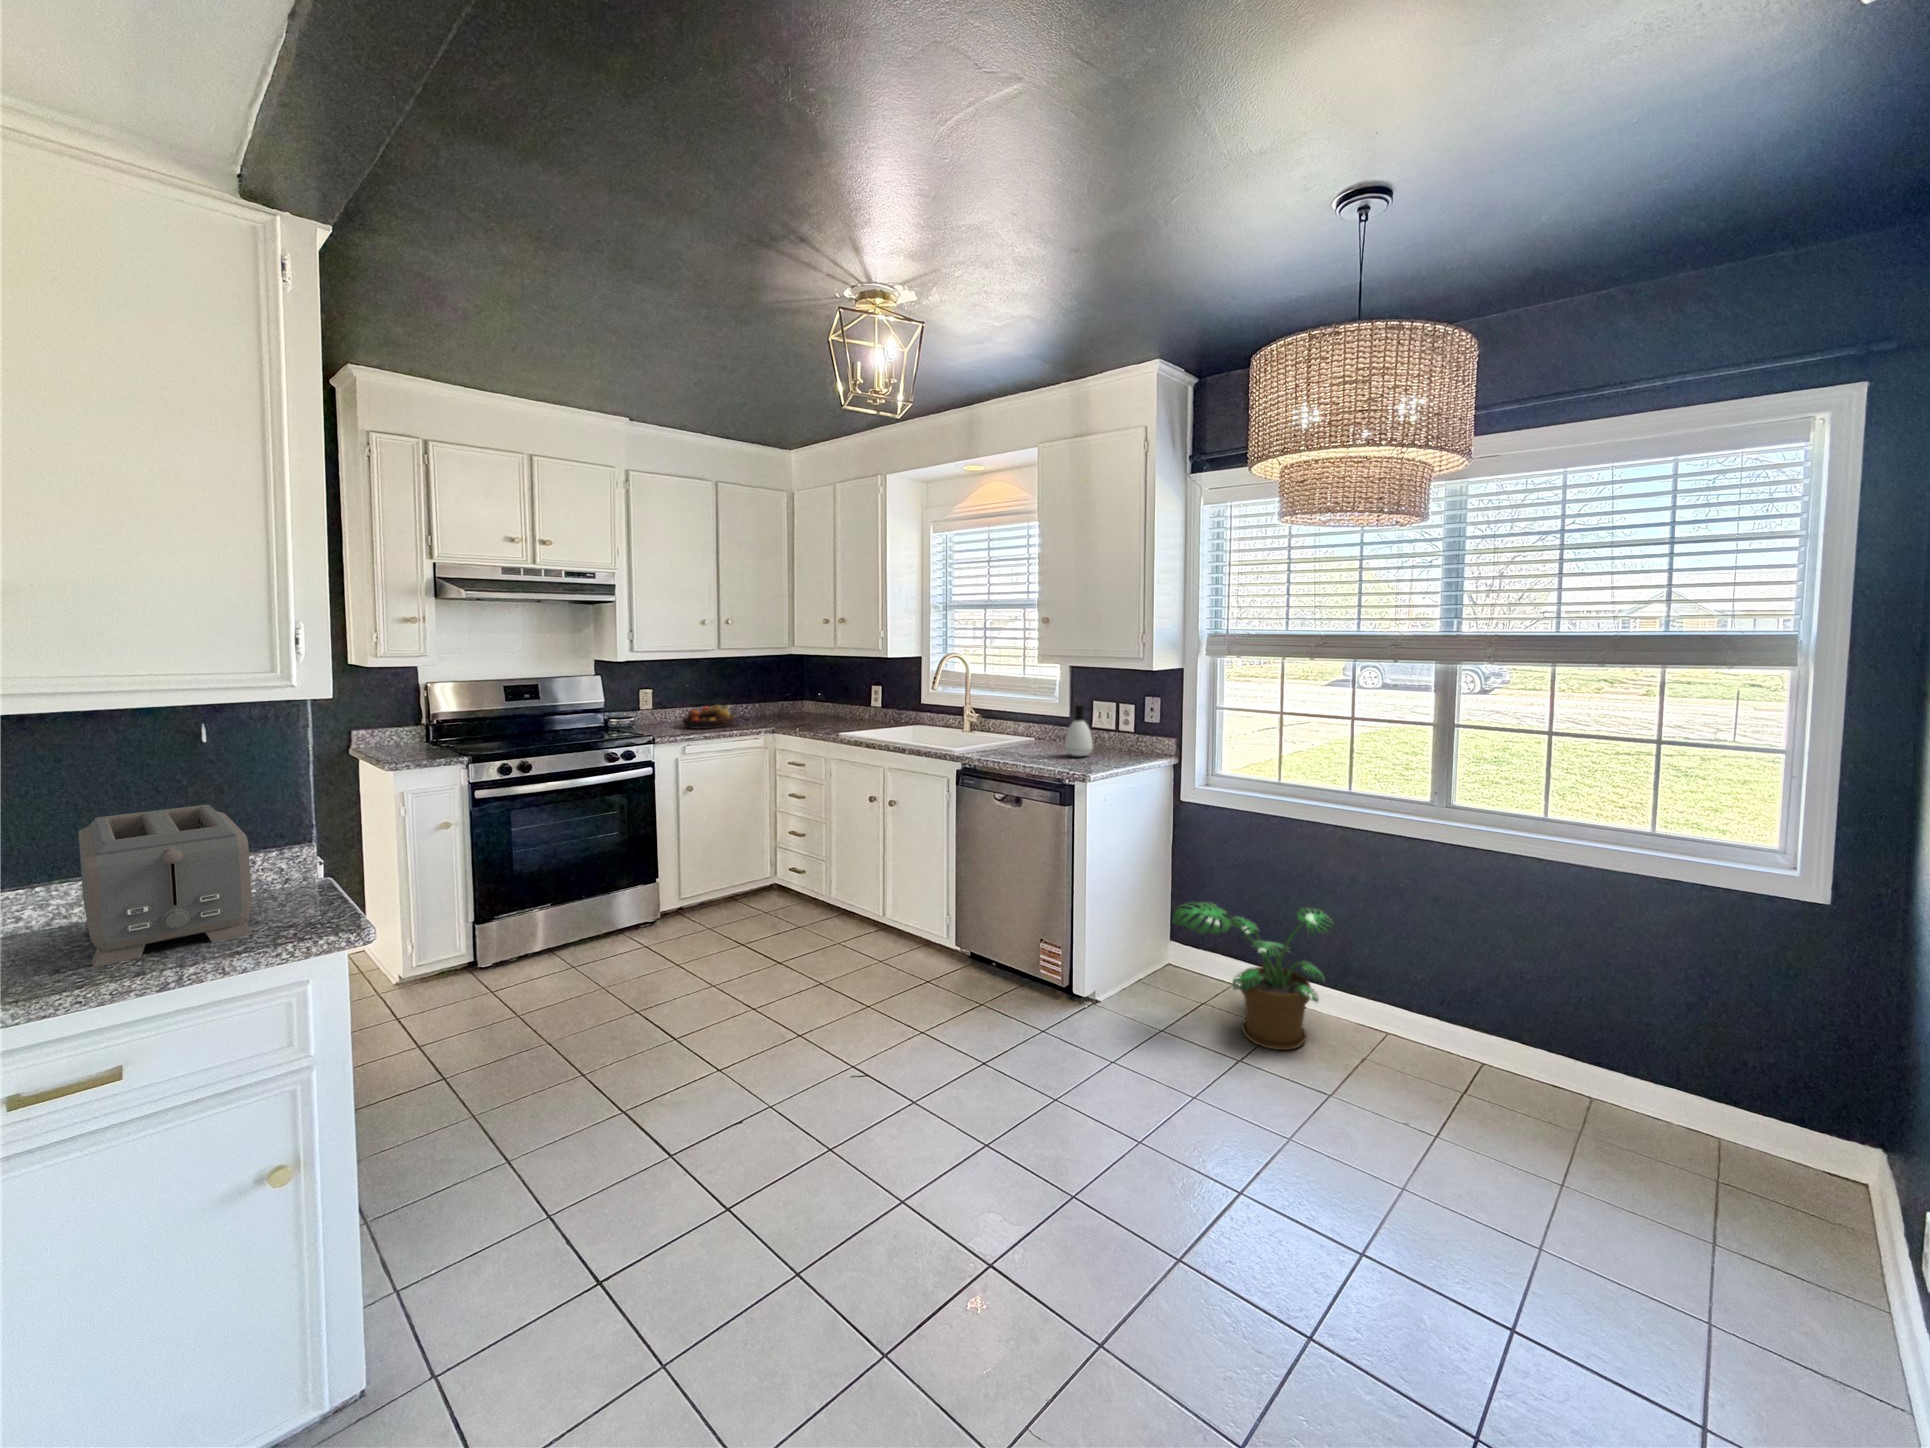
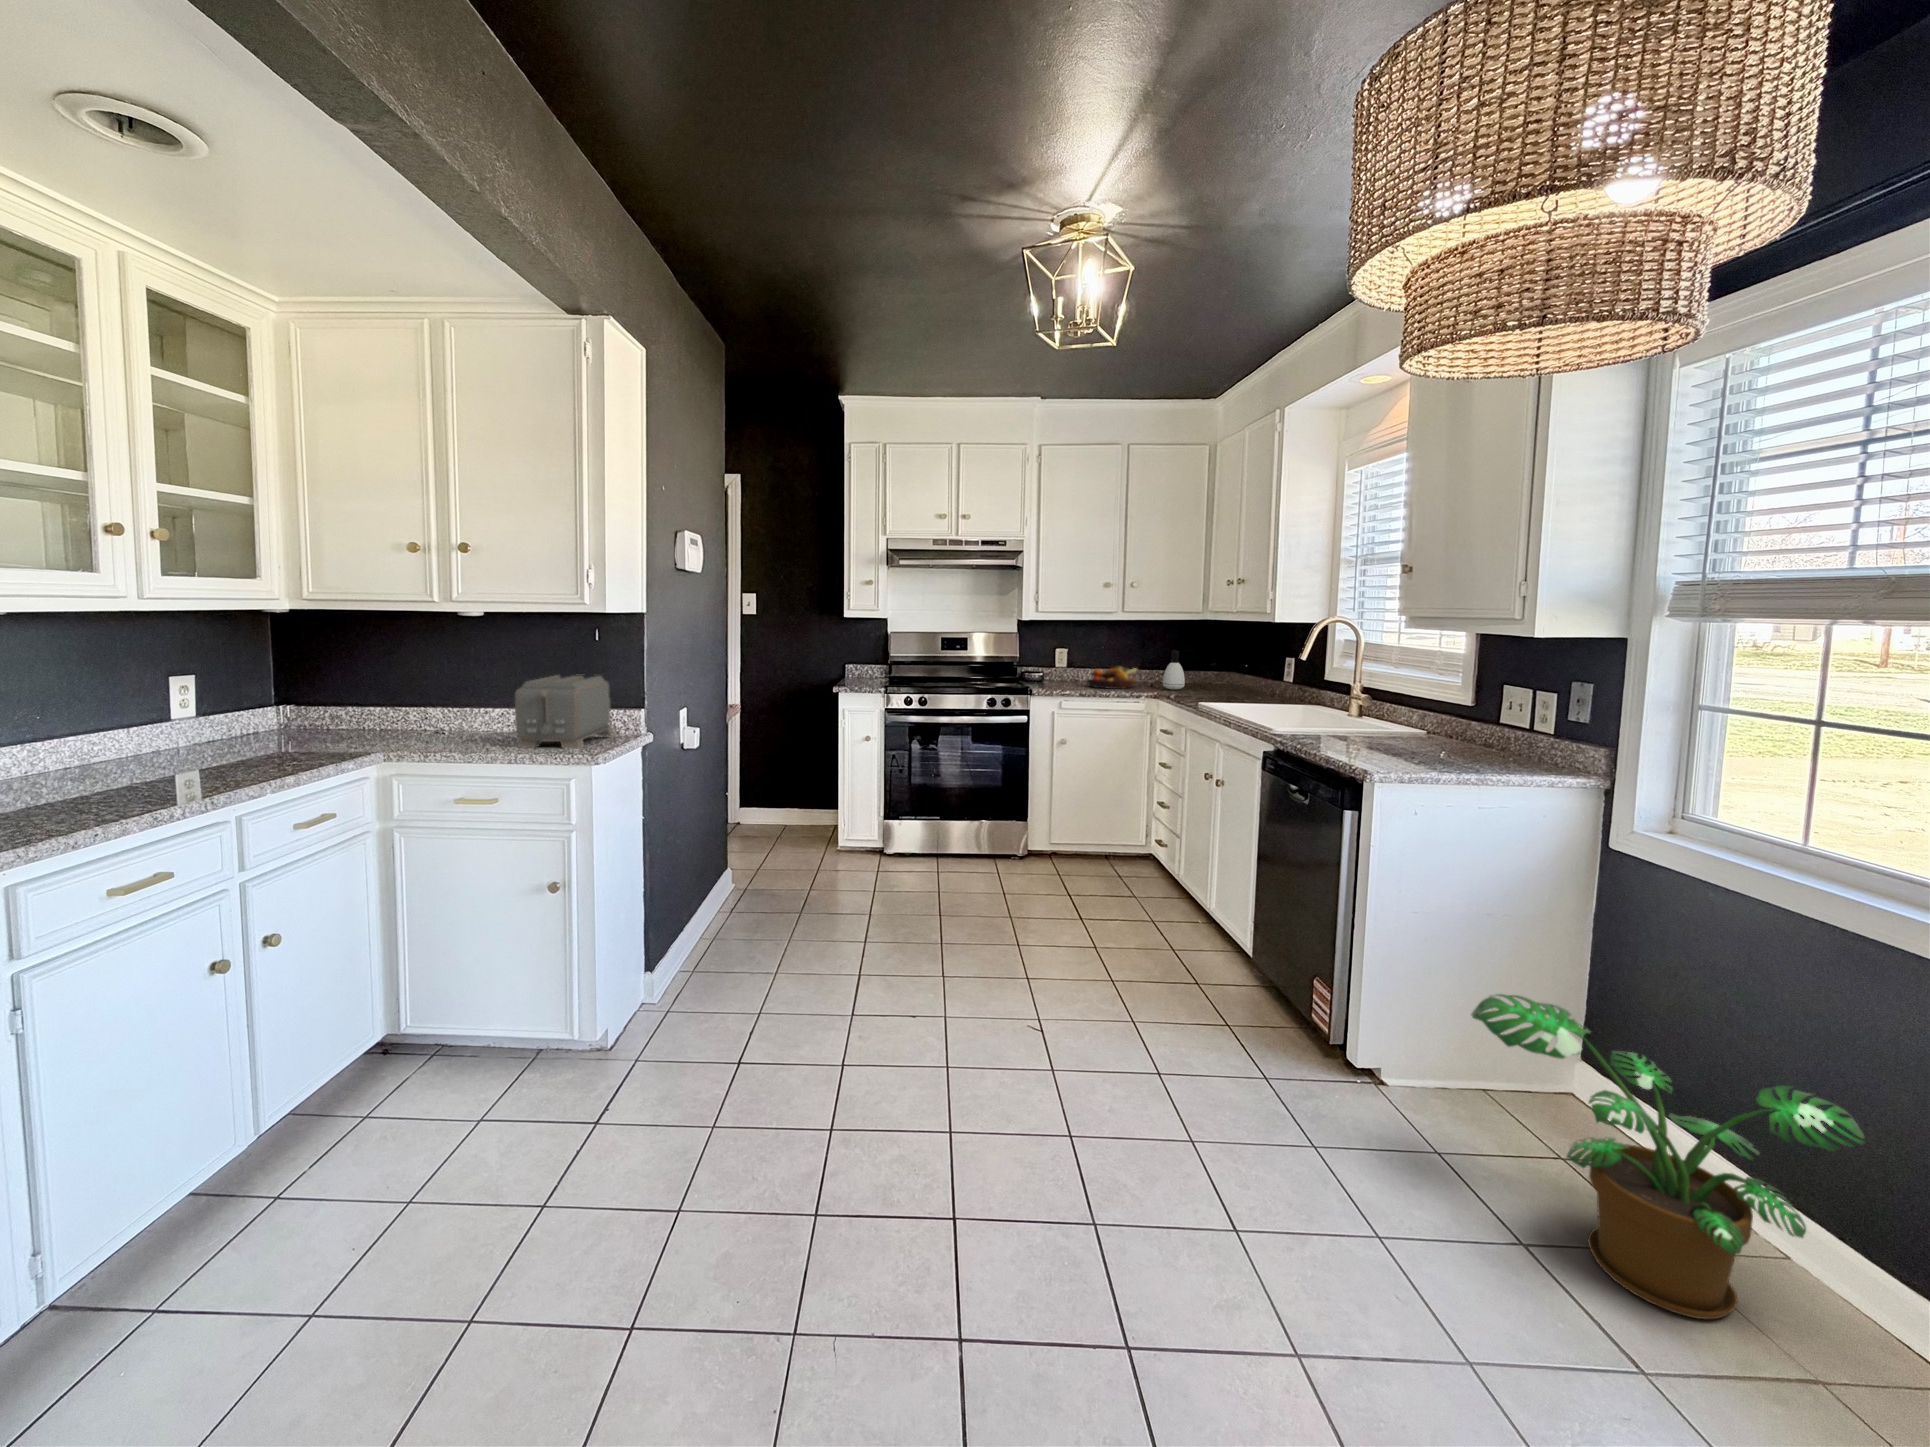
soap dispenser: present [1065,705,1093,756] -> present [1163,651,1185,690]

